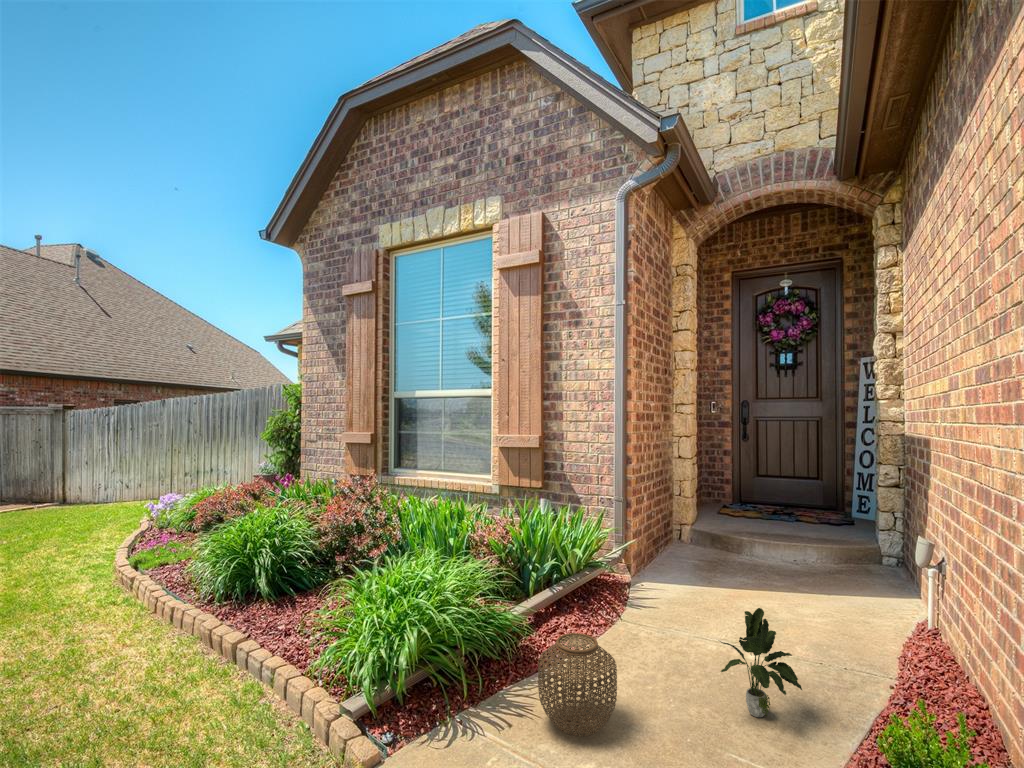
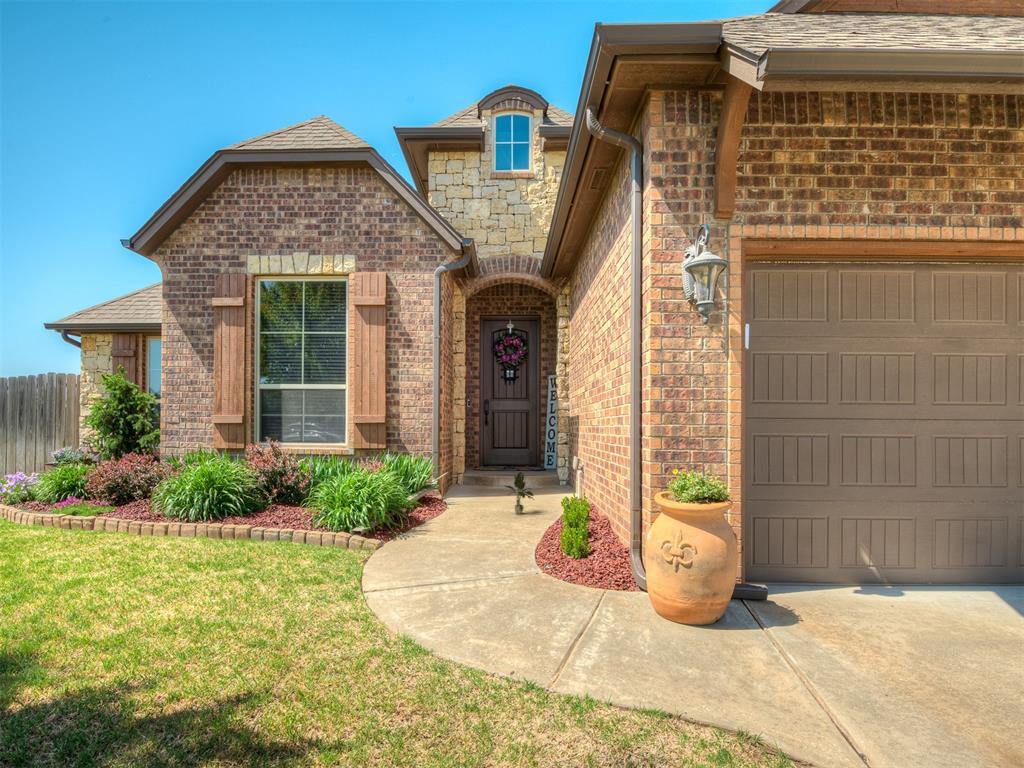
woven basket: present [538,633,617,736] -> none [437,486,471,523]

